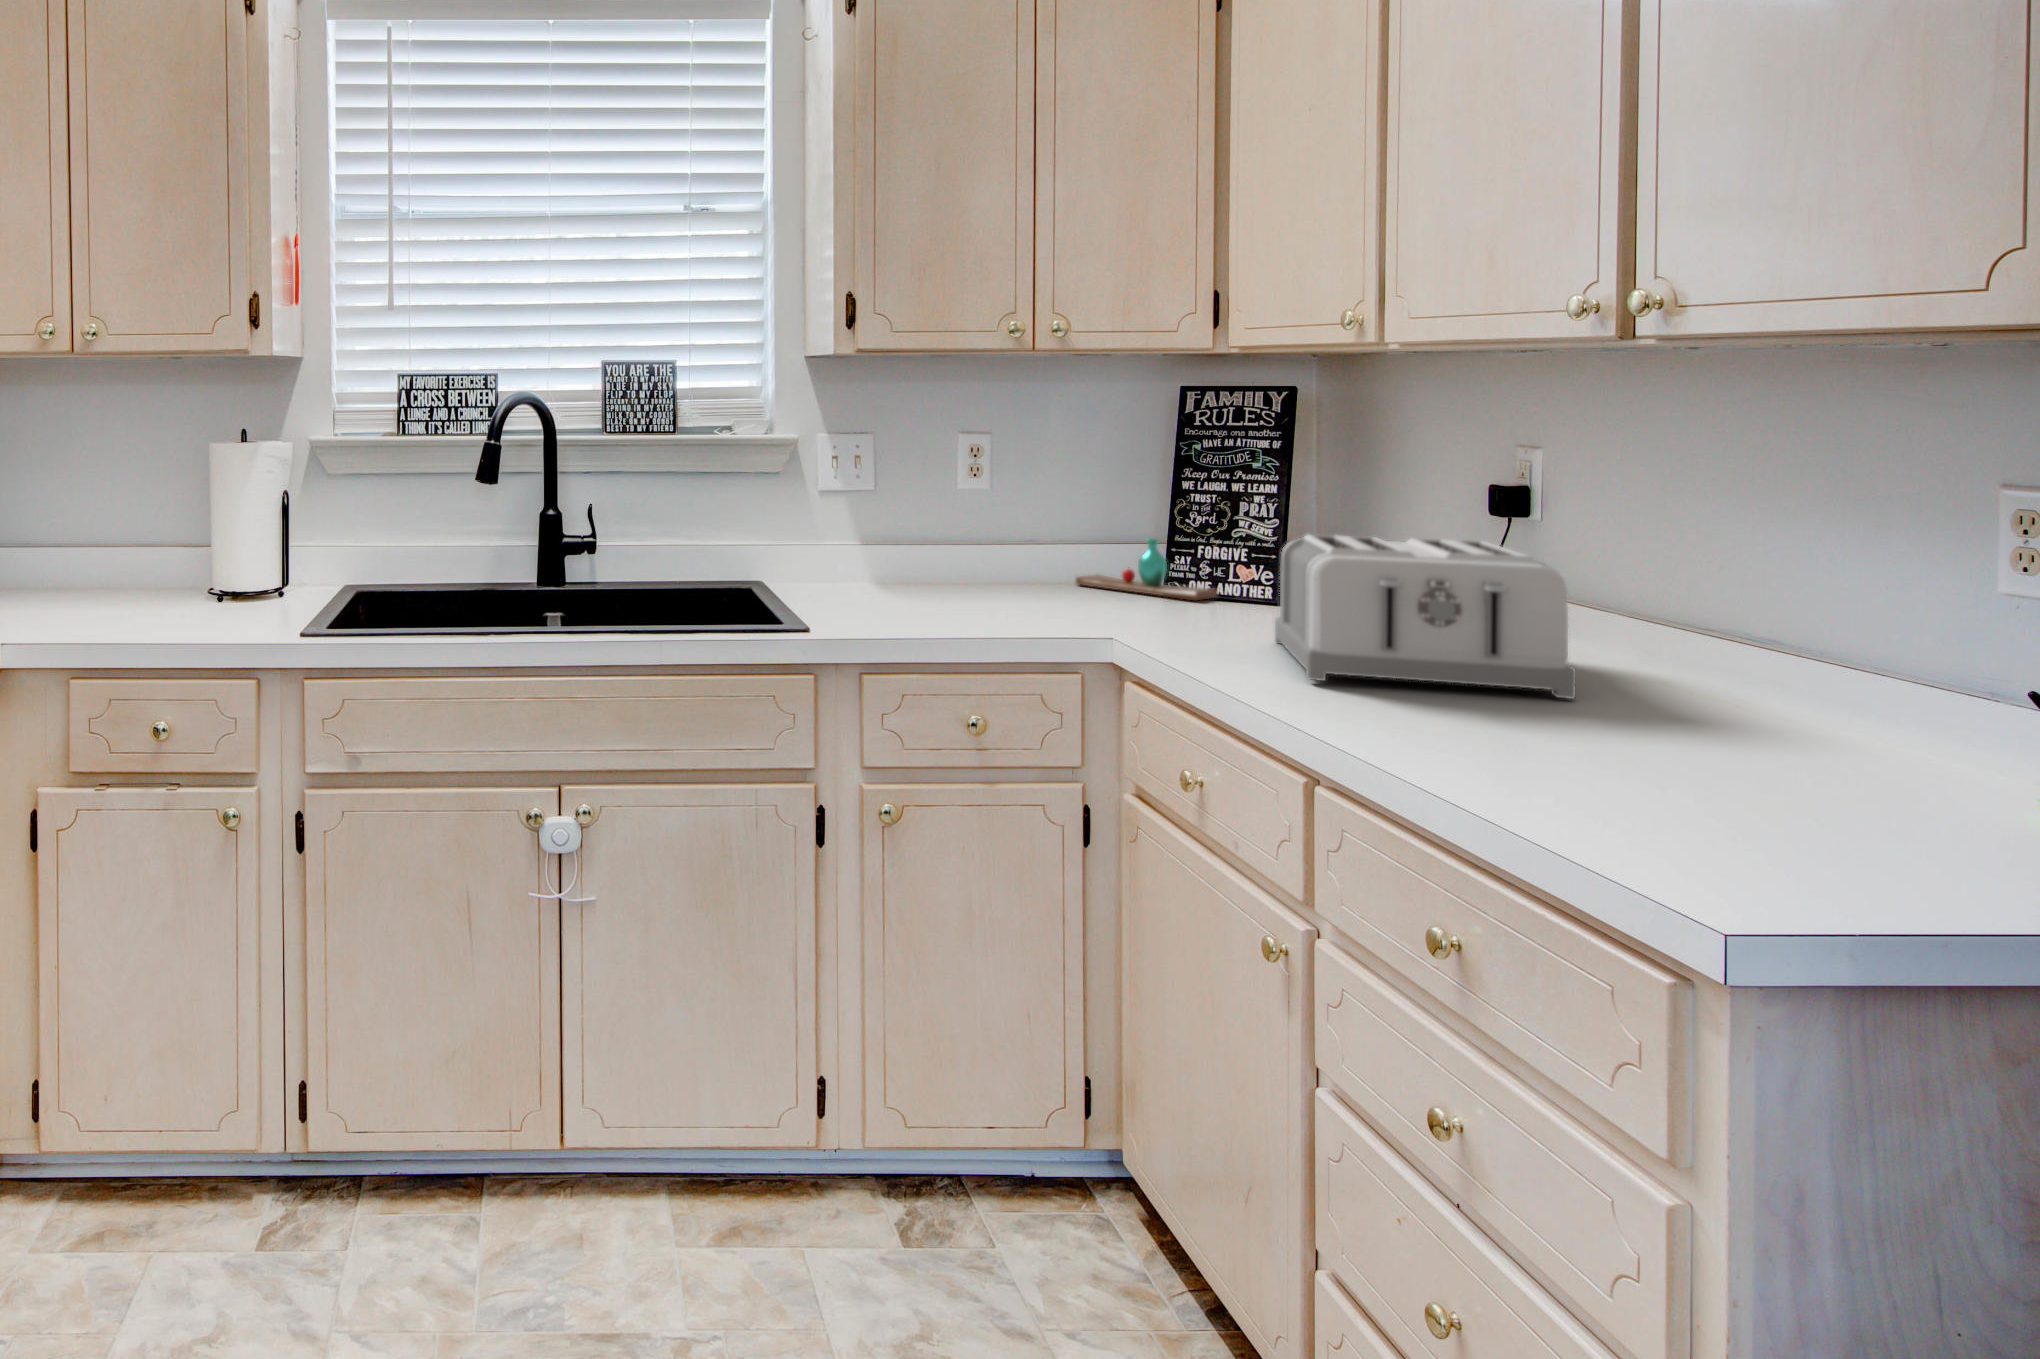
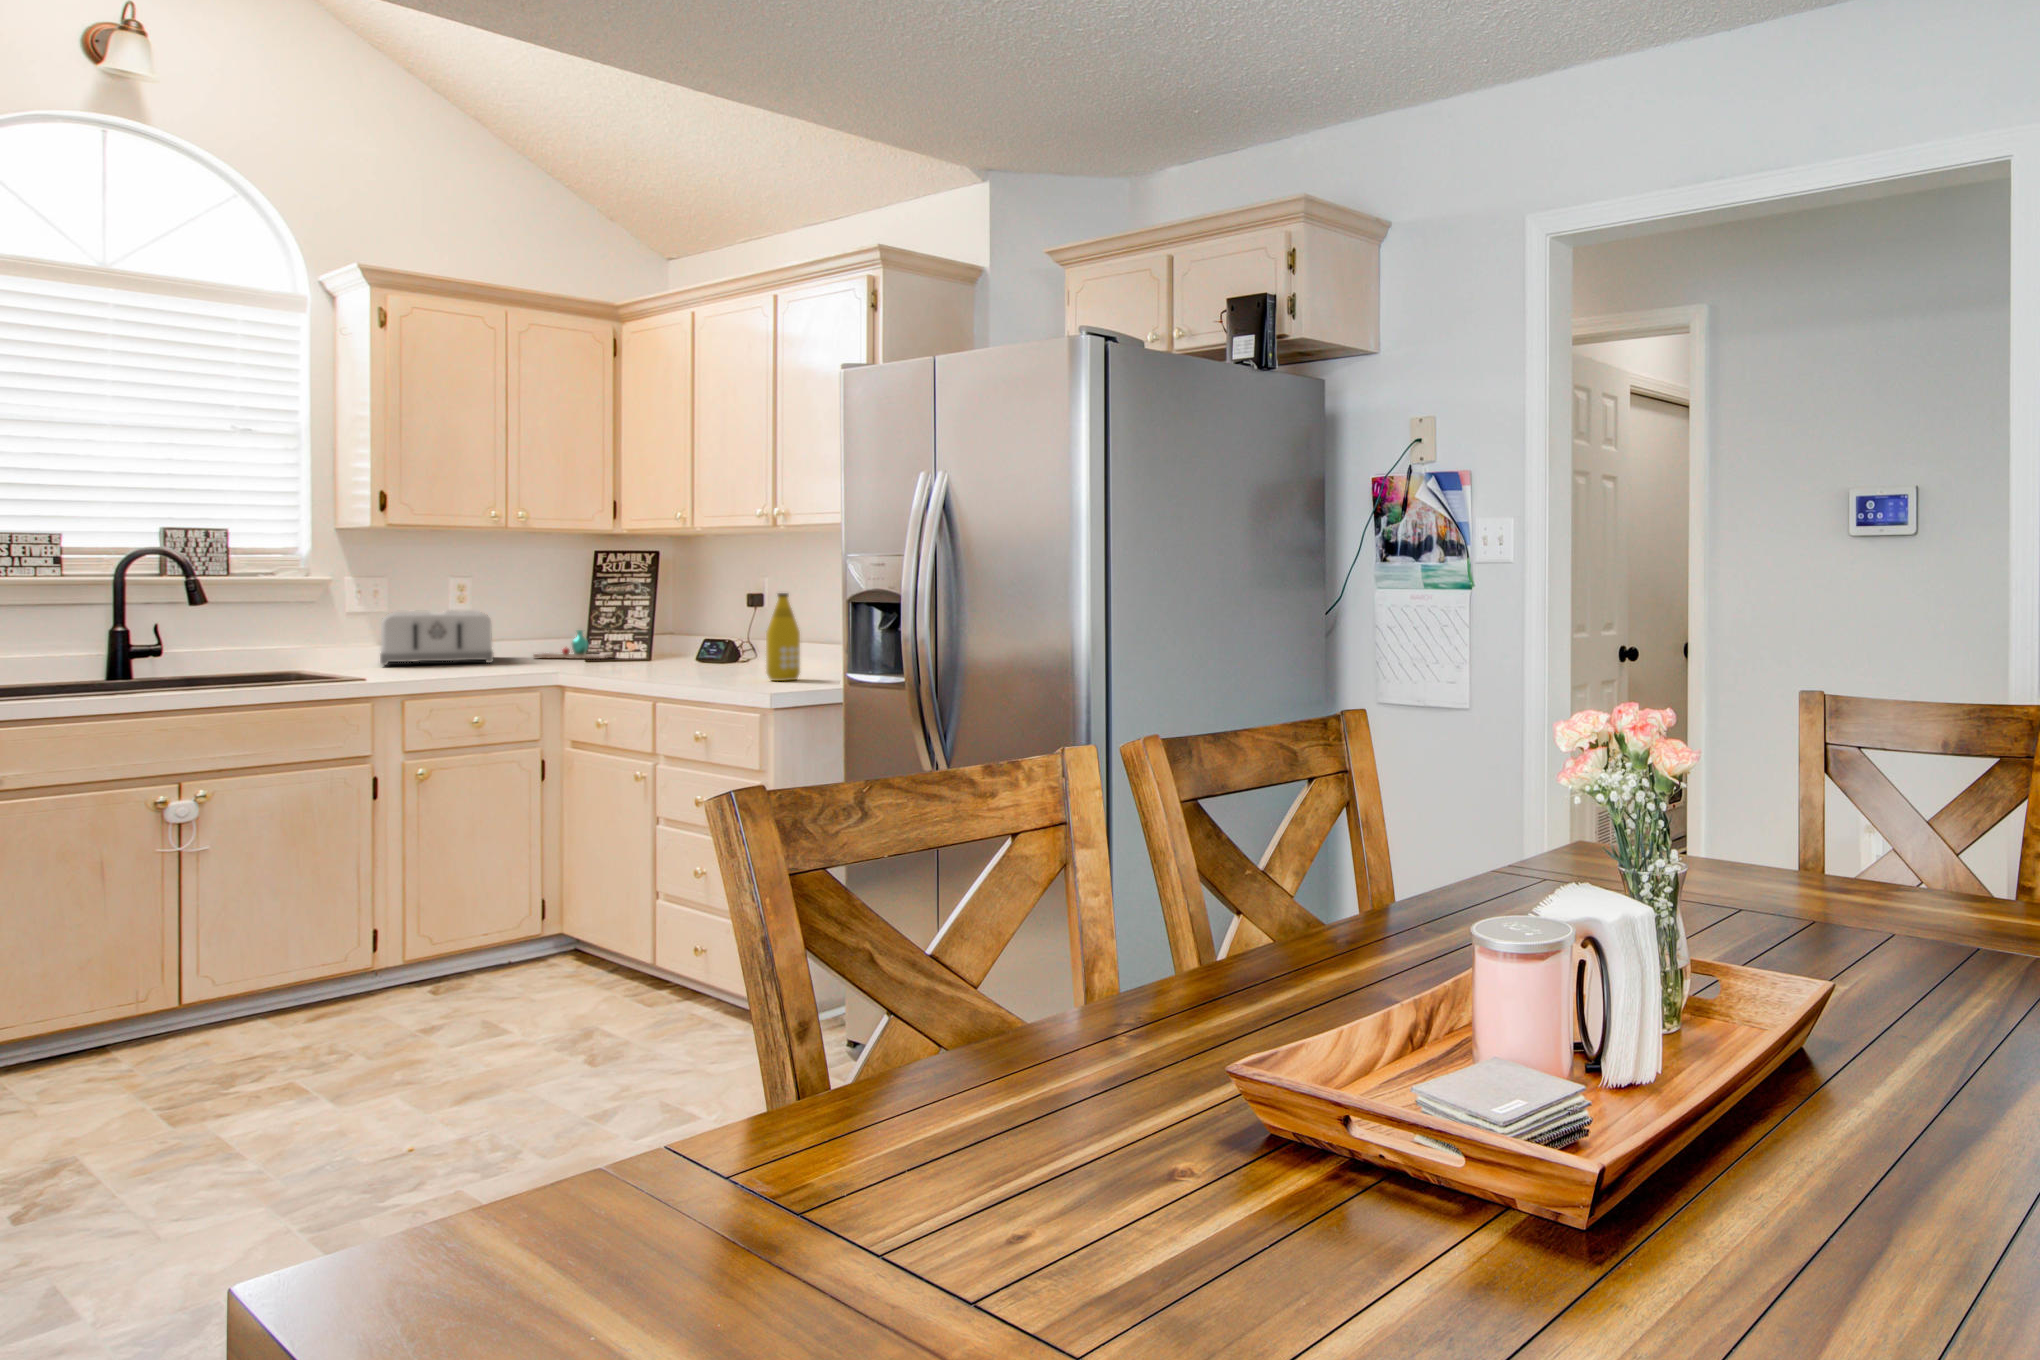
bottle: none [1670,525,1803,820] -> present [766,593,800,681]
toaster: present [1275,535,1576,699] -> present [380,610,494,665]

